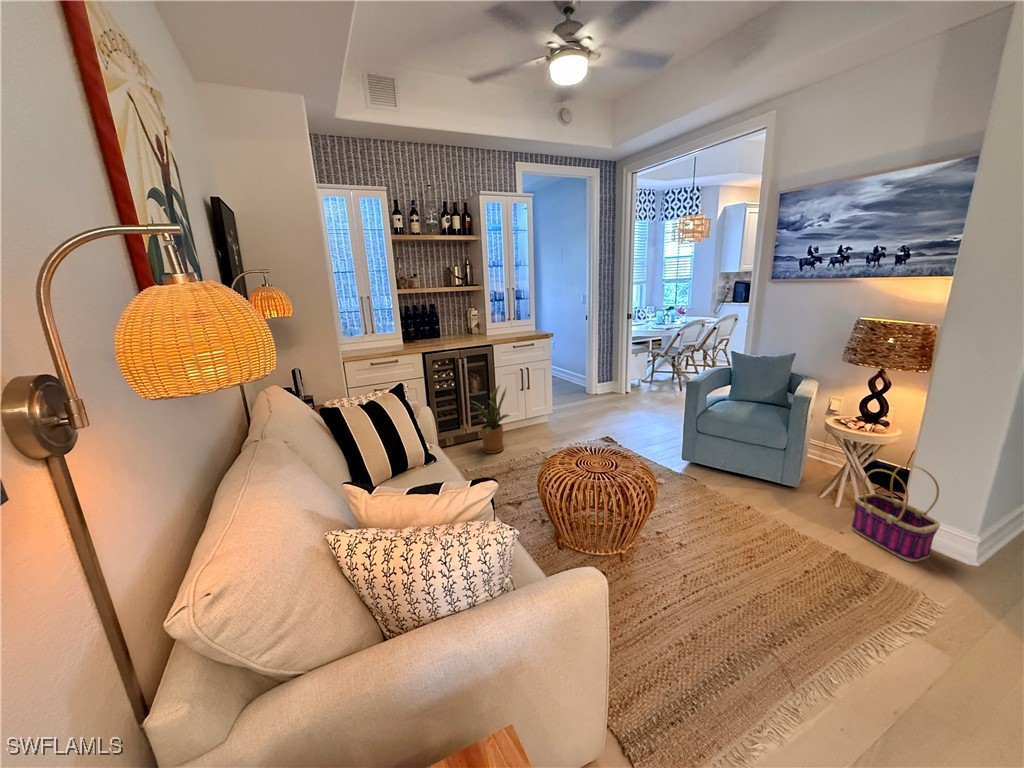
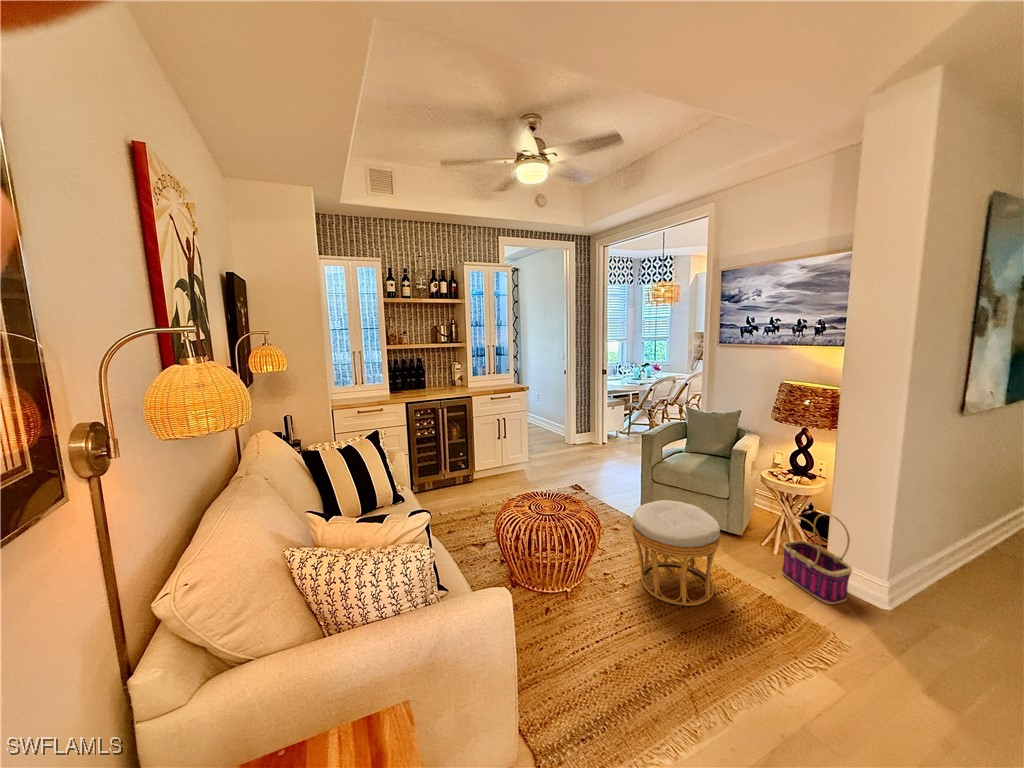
house plant: present [473,385,509,453] -> none [443,432,487,497]
ottoman: none [691,454,797,567] -> present [632,500,720,606]

